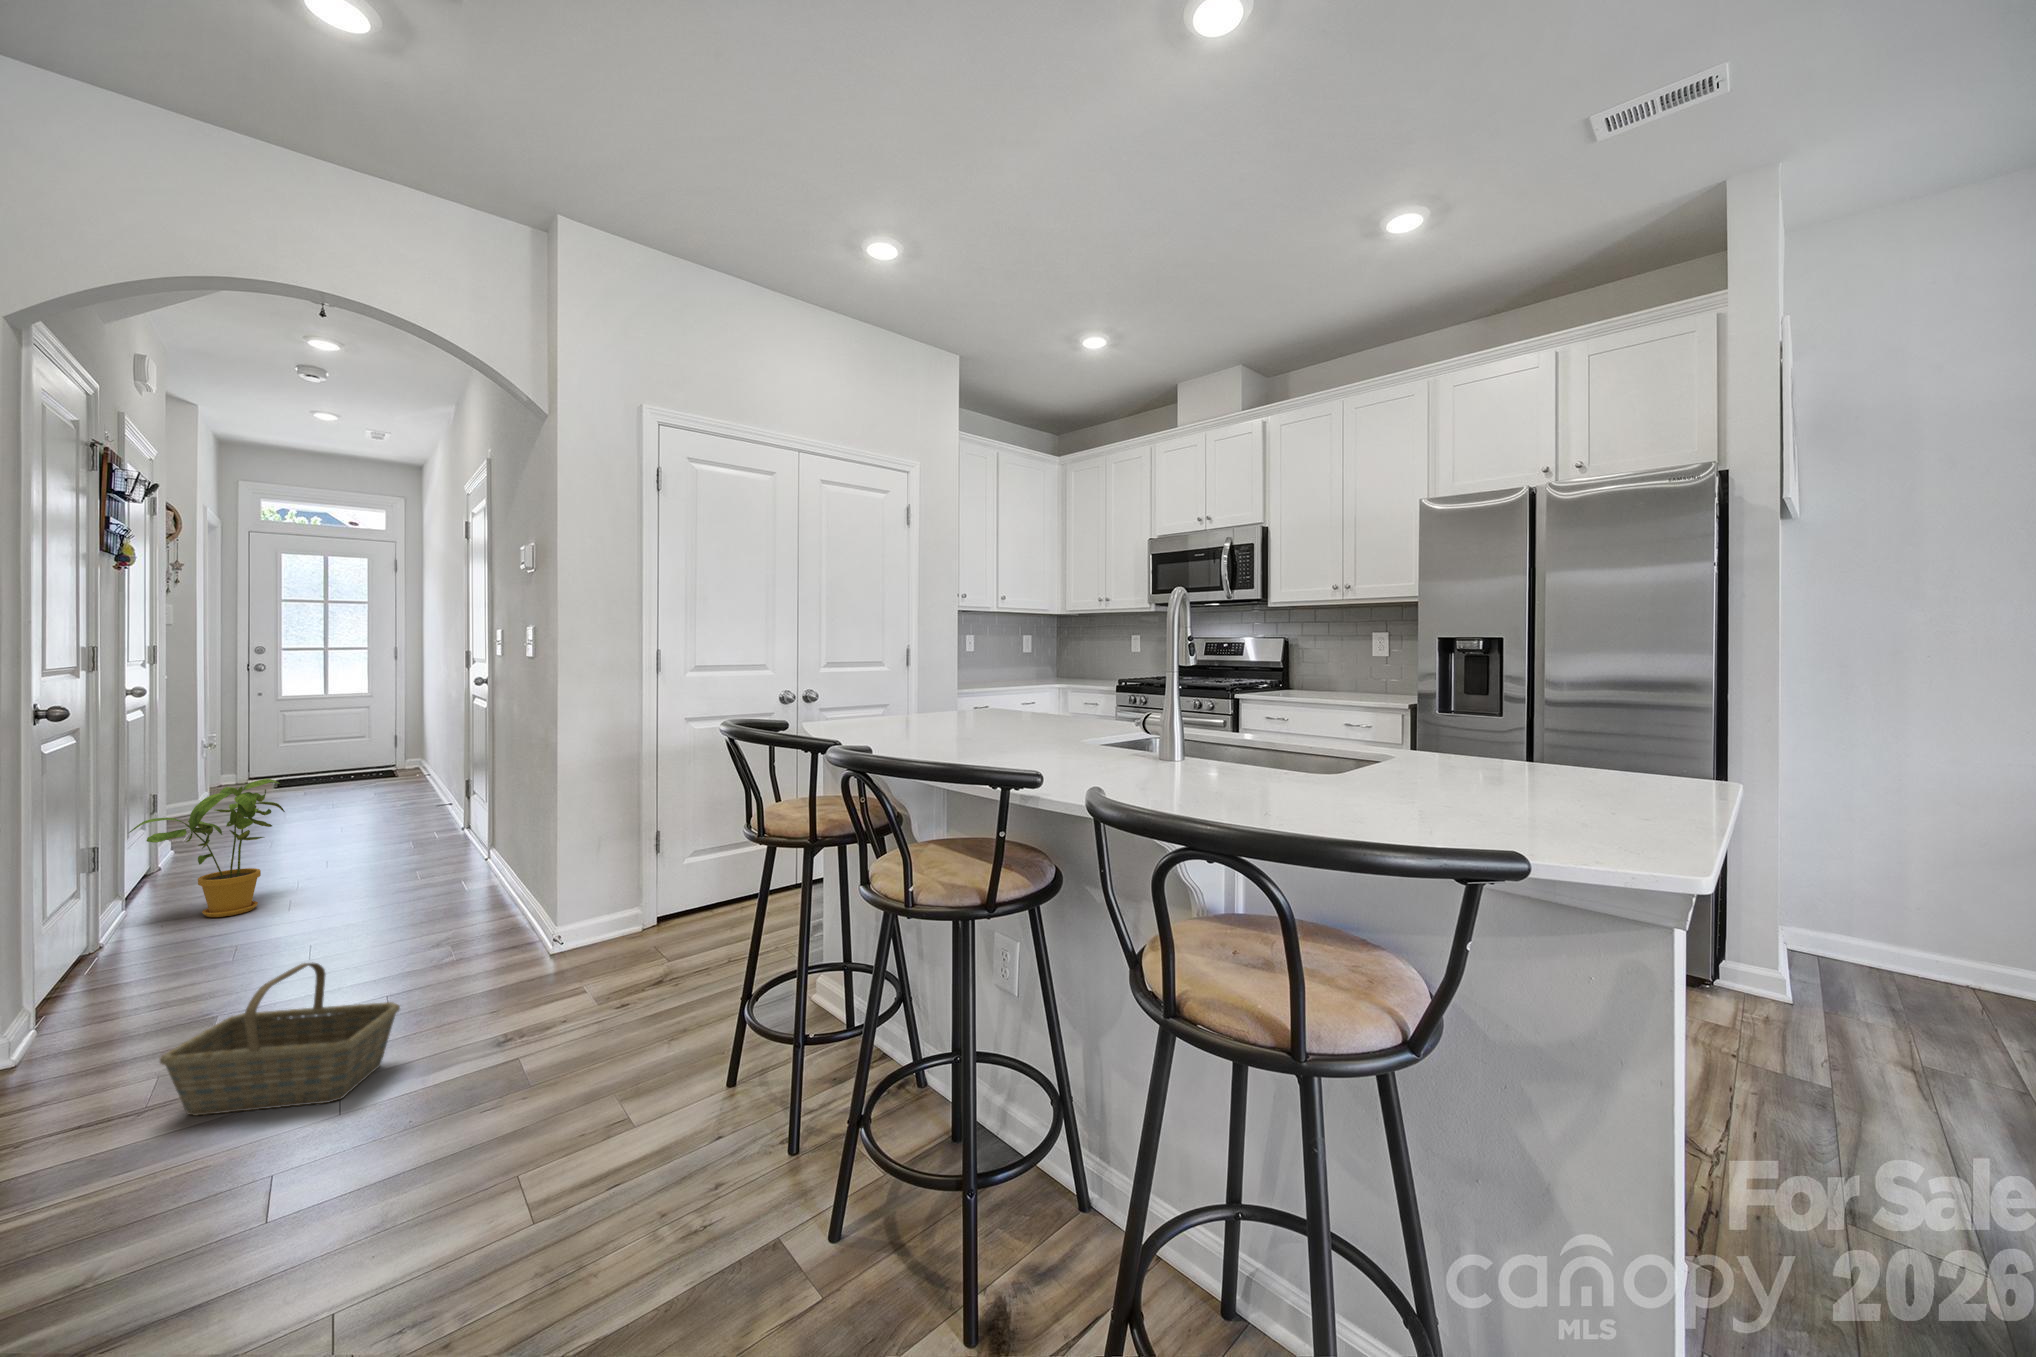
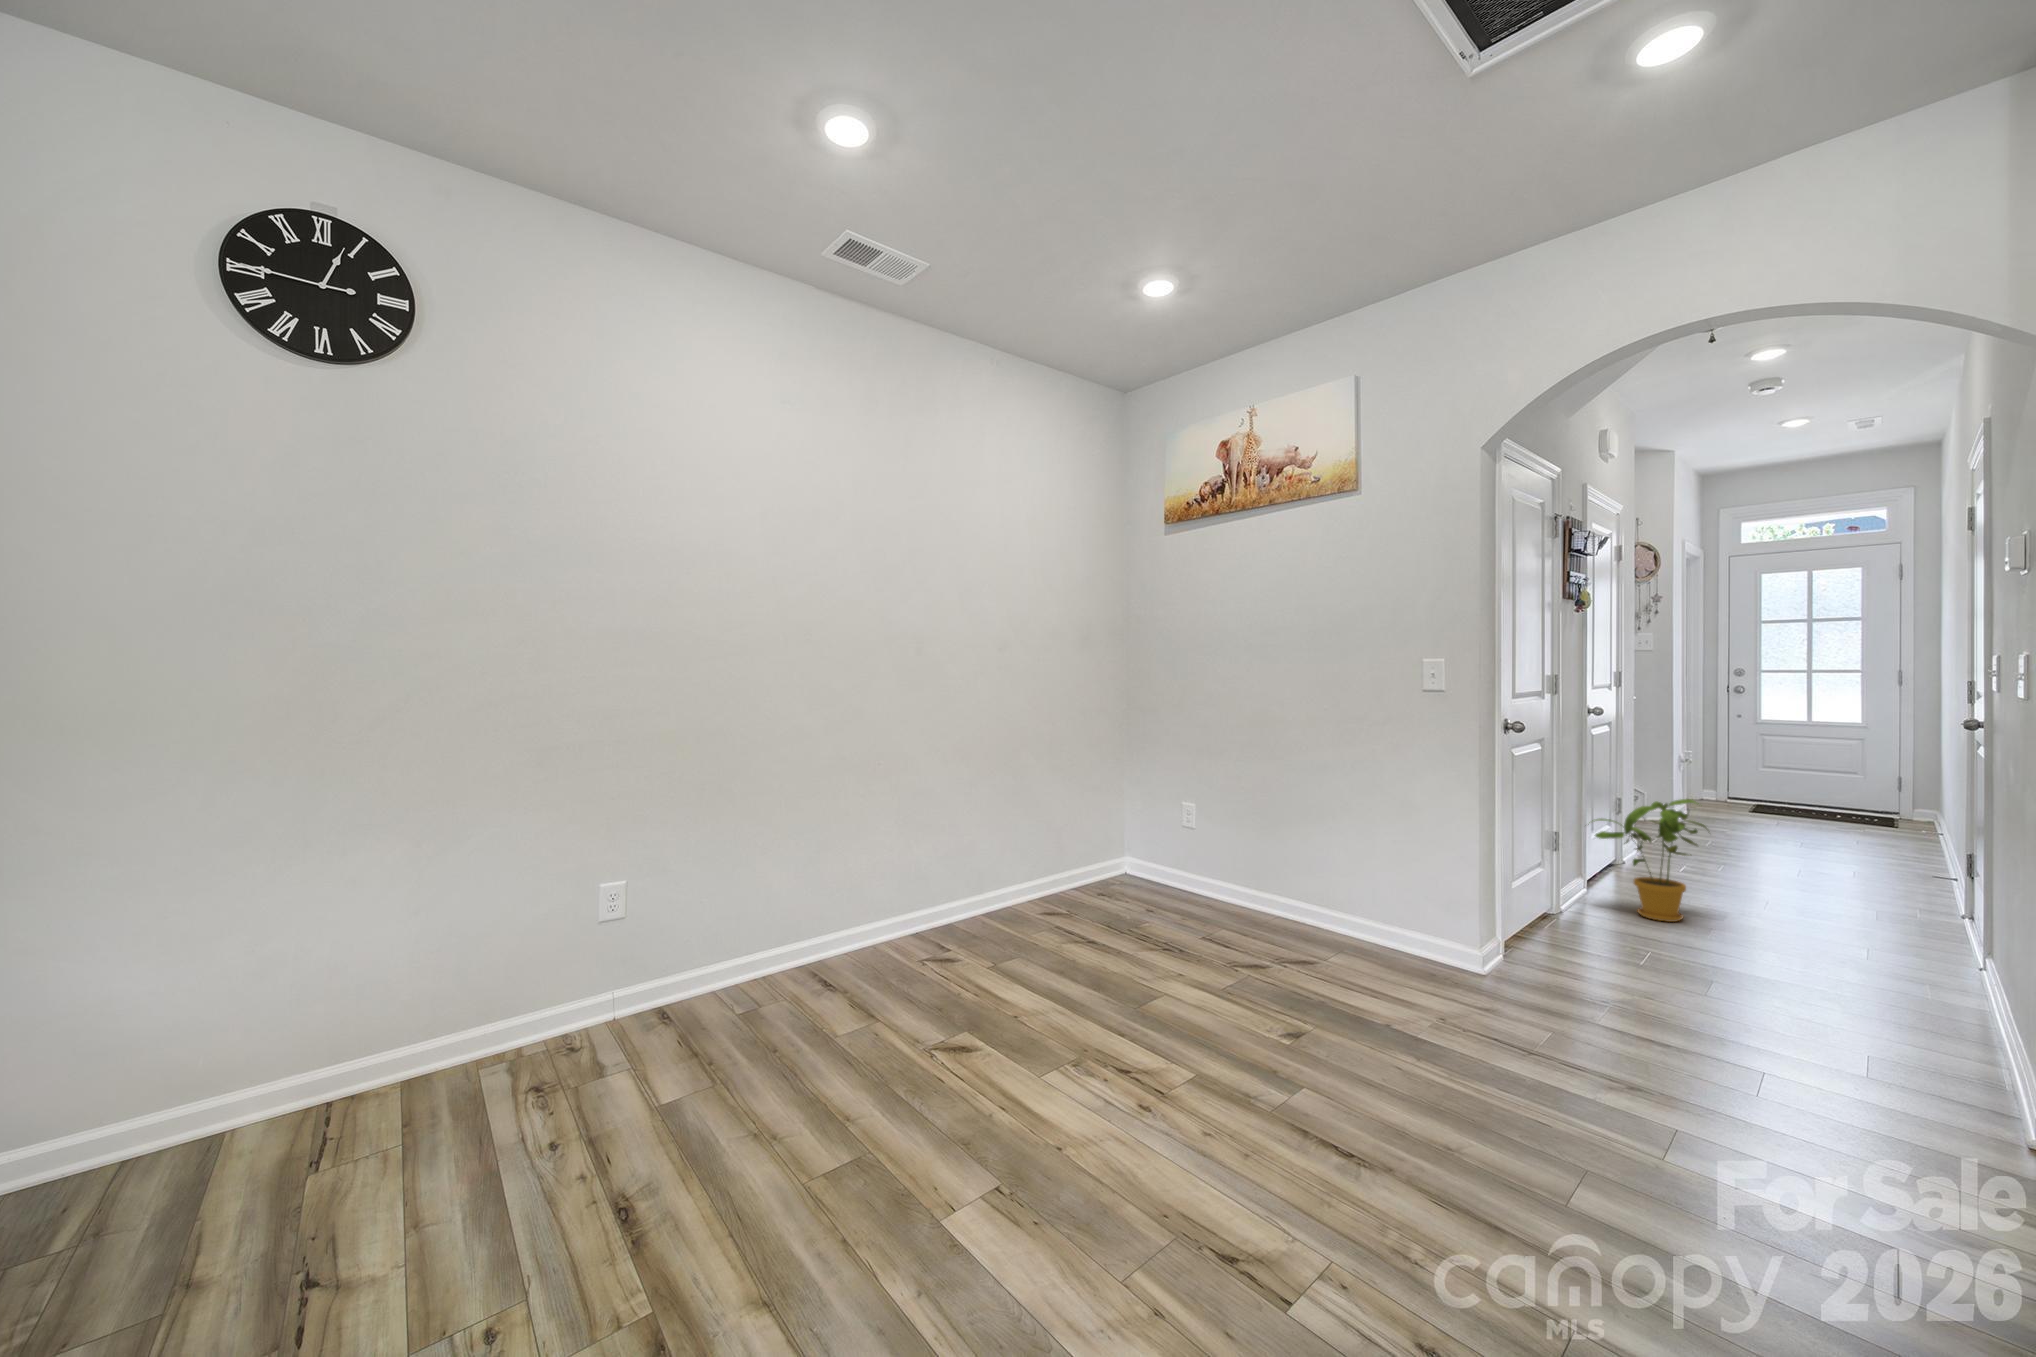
basket: present [160,962,400,1116] -> none [1539,981,1747,1133]

